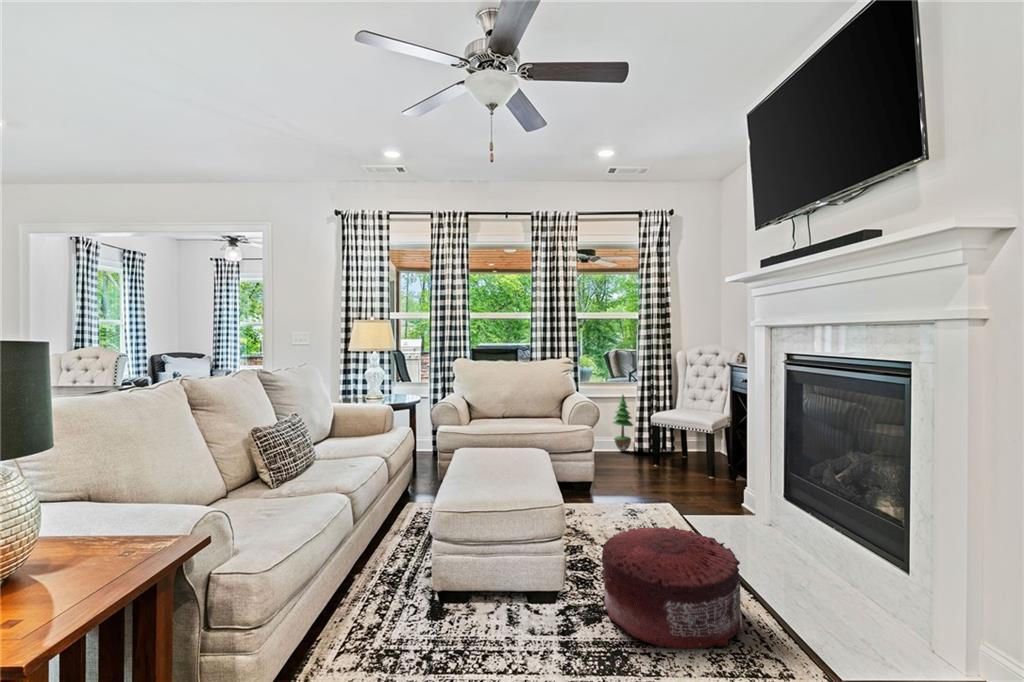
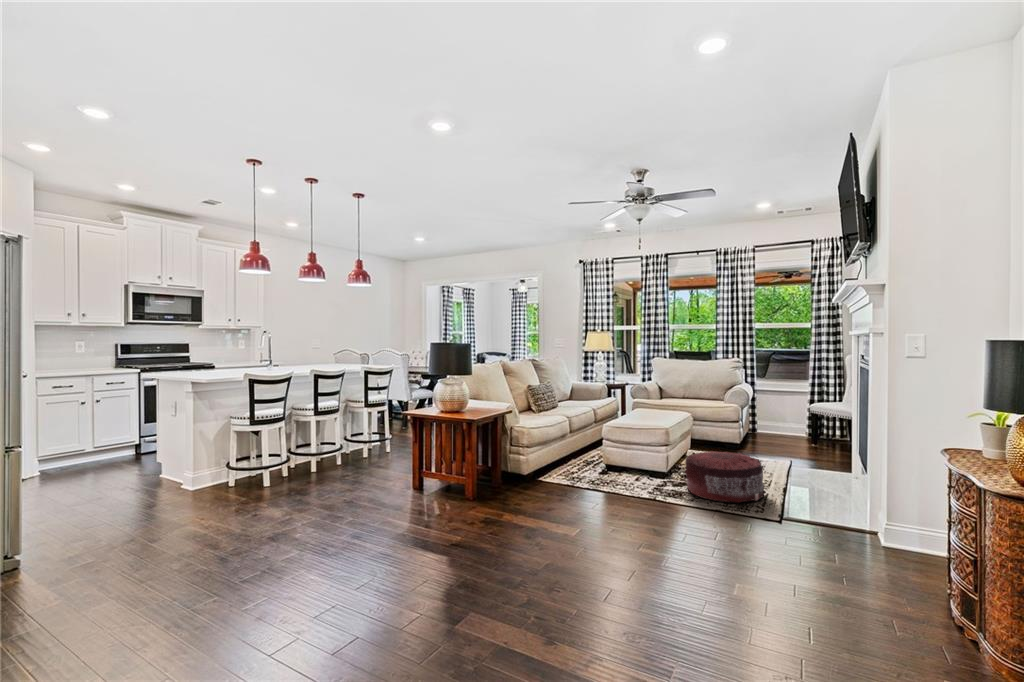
potted tree: present [613,395,633,452] -> none [785,388,804,436]

